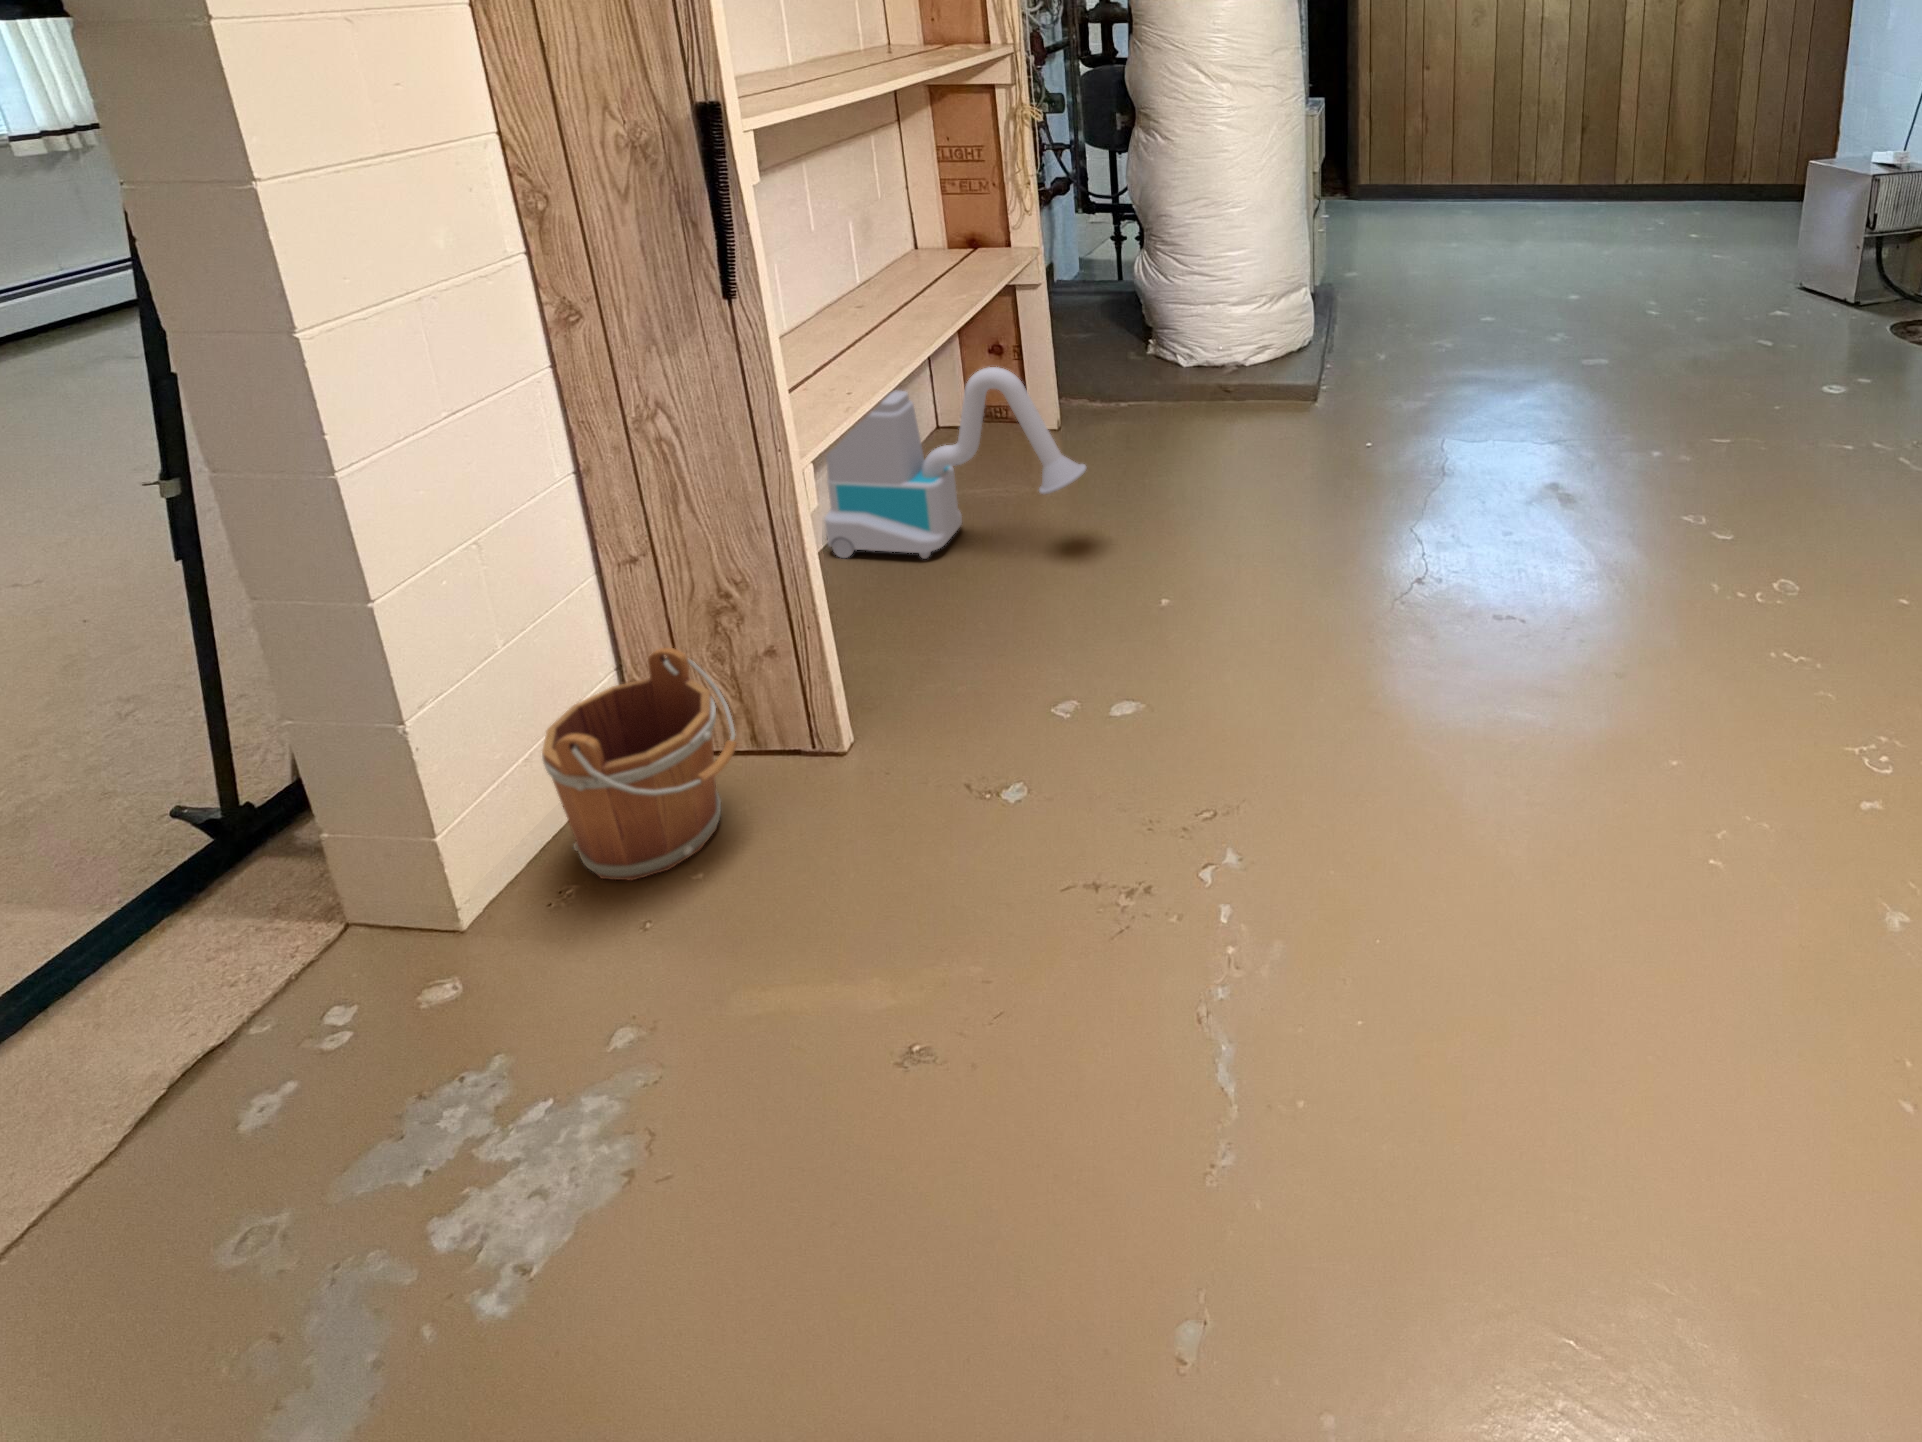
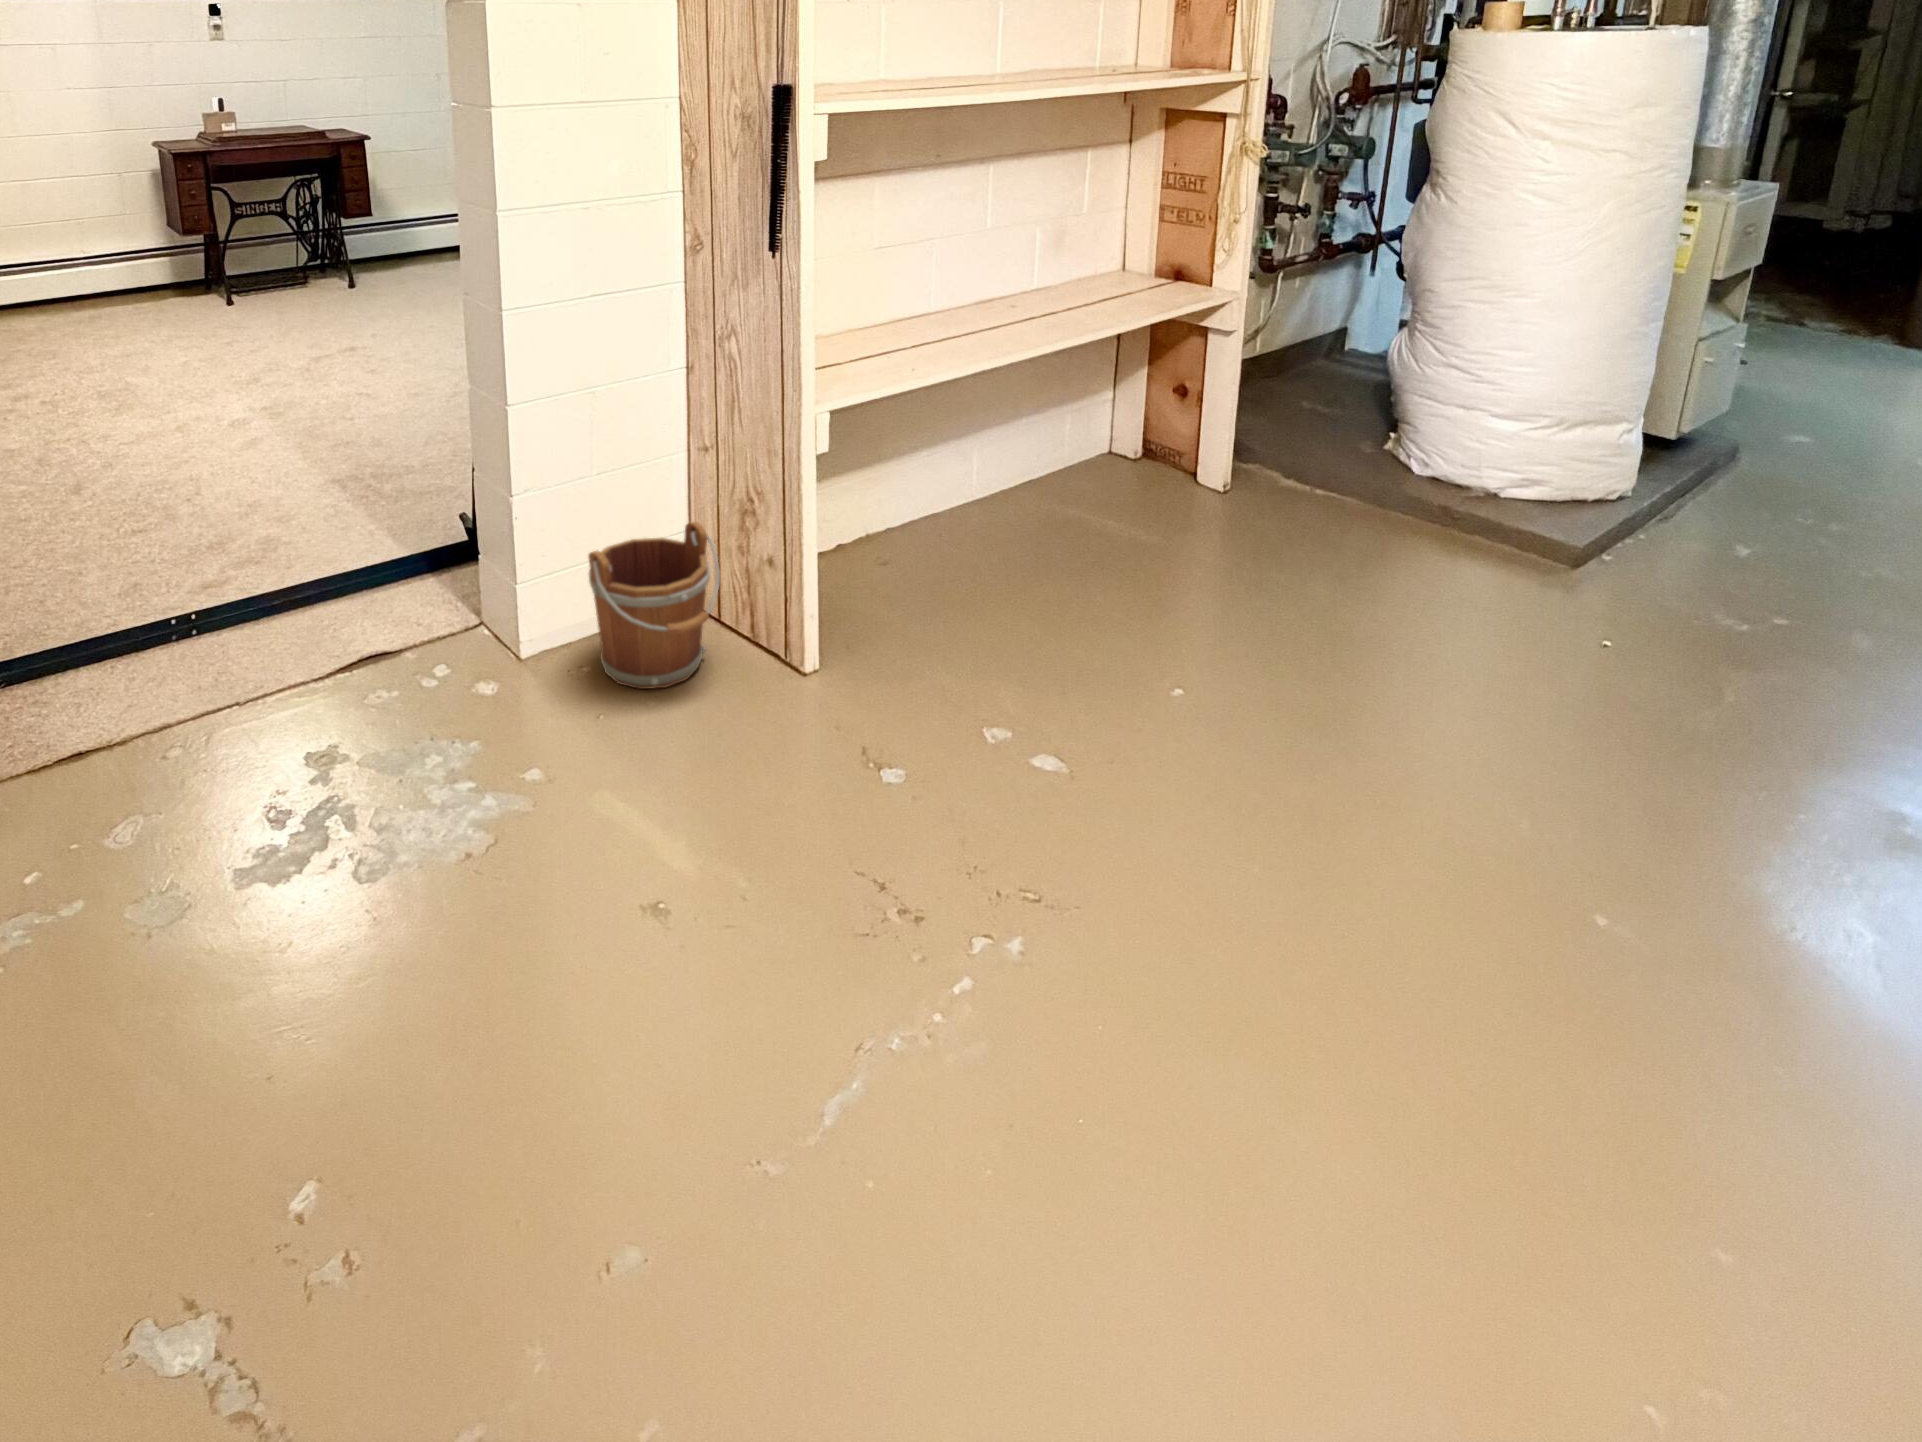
vacuum cleaner: present [824,367,1086,559] -> none [931,379,1165,558]

